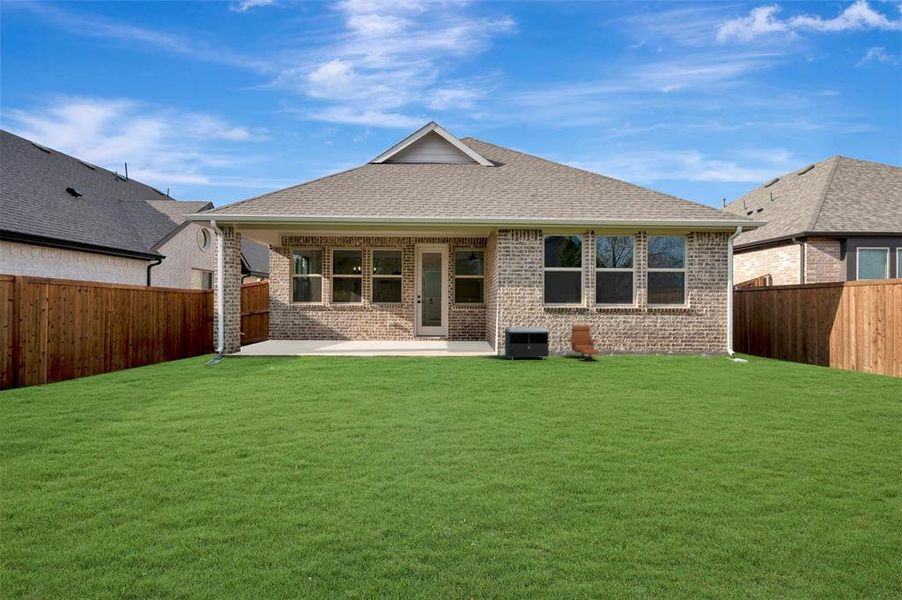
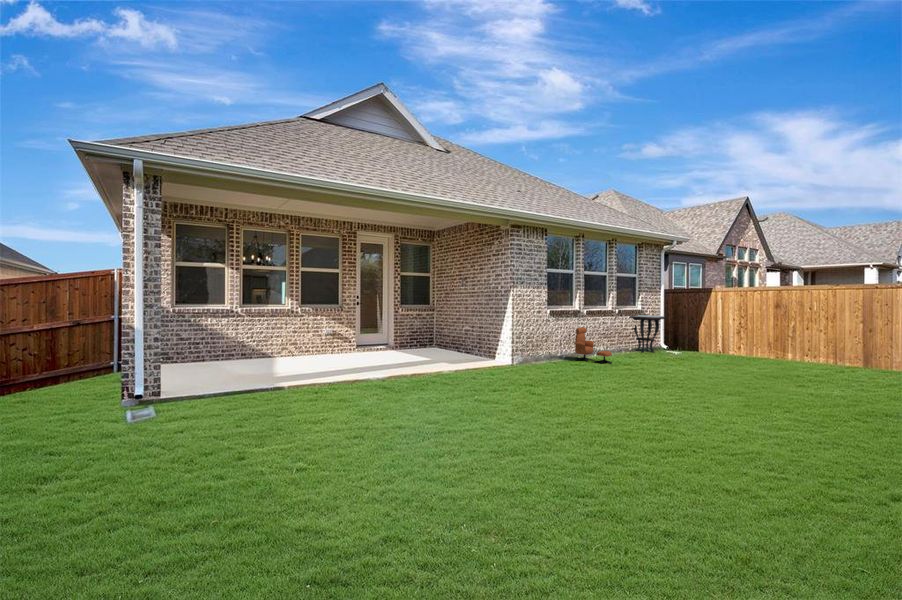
side table: none [686,315,735,361] -> present [629,315,665,353]
storage bench: present [505,328,549,360] -> none [533,332,578,369]

